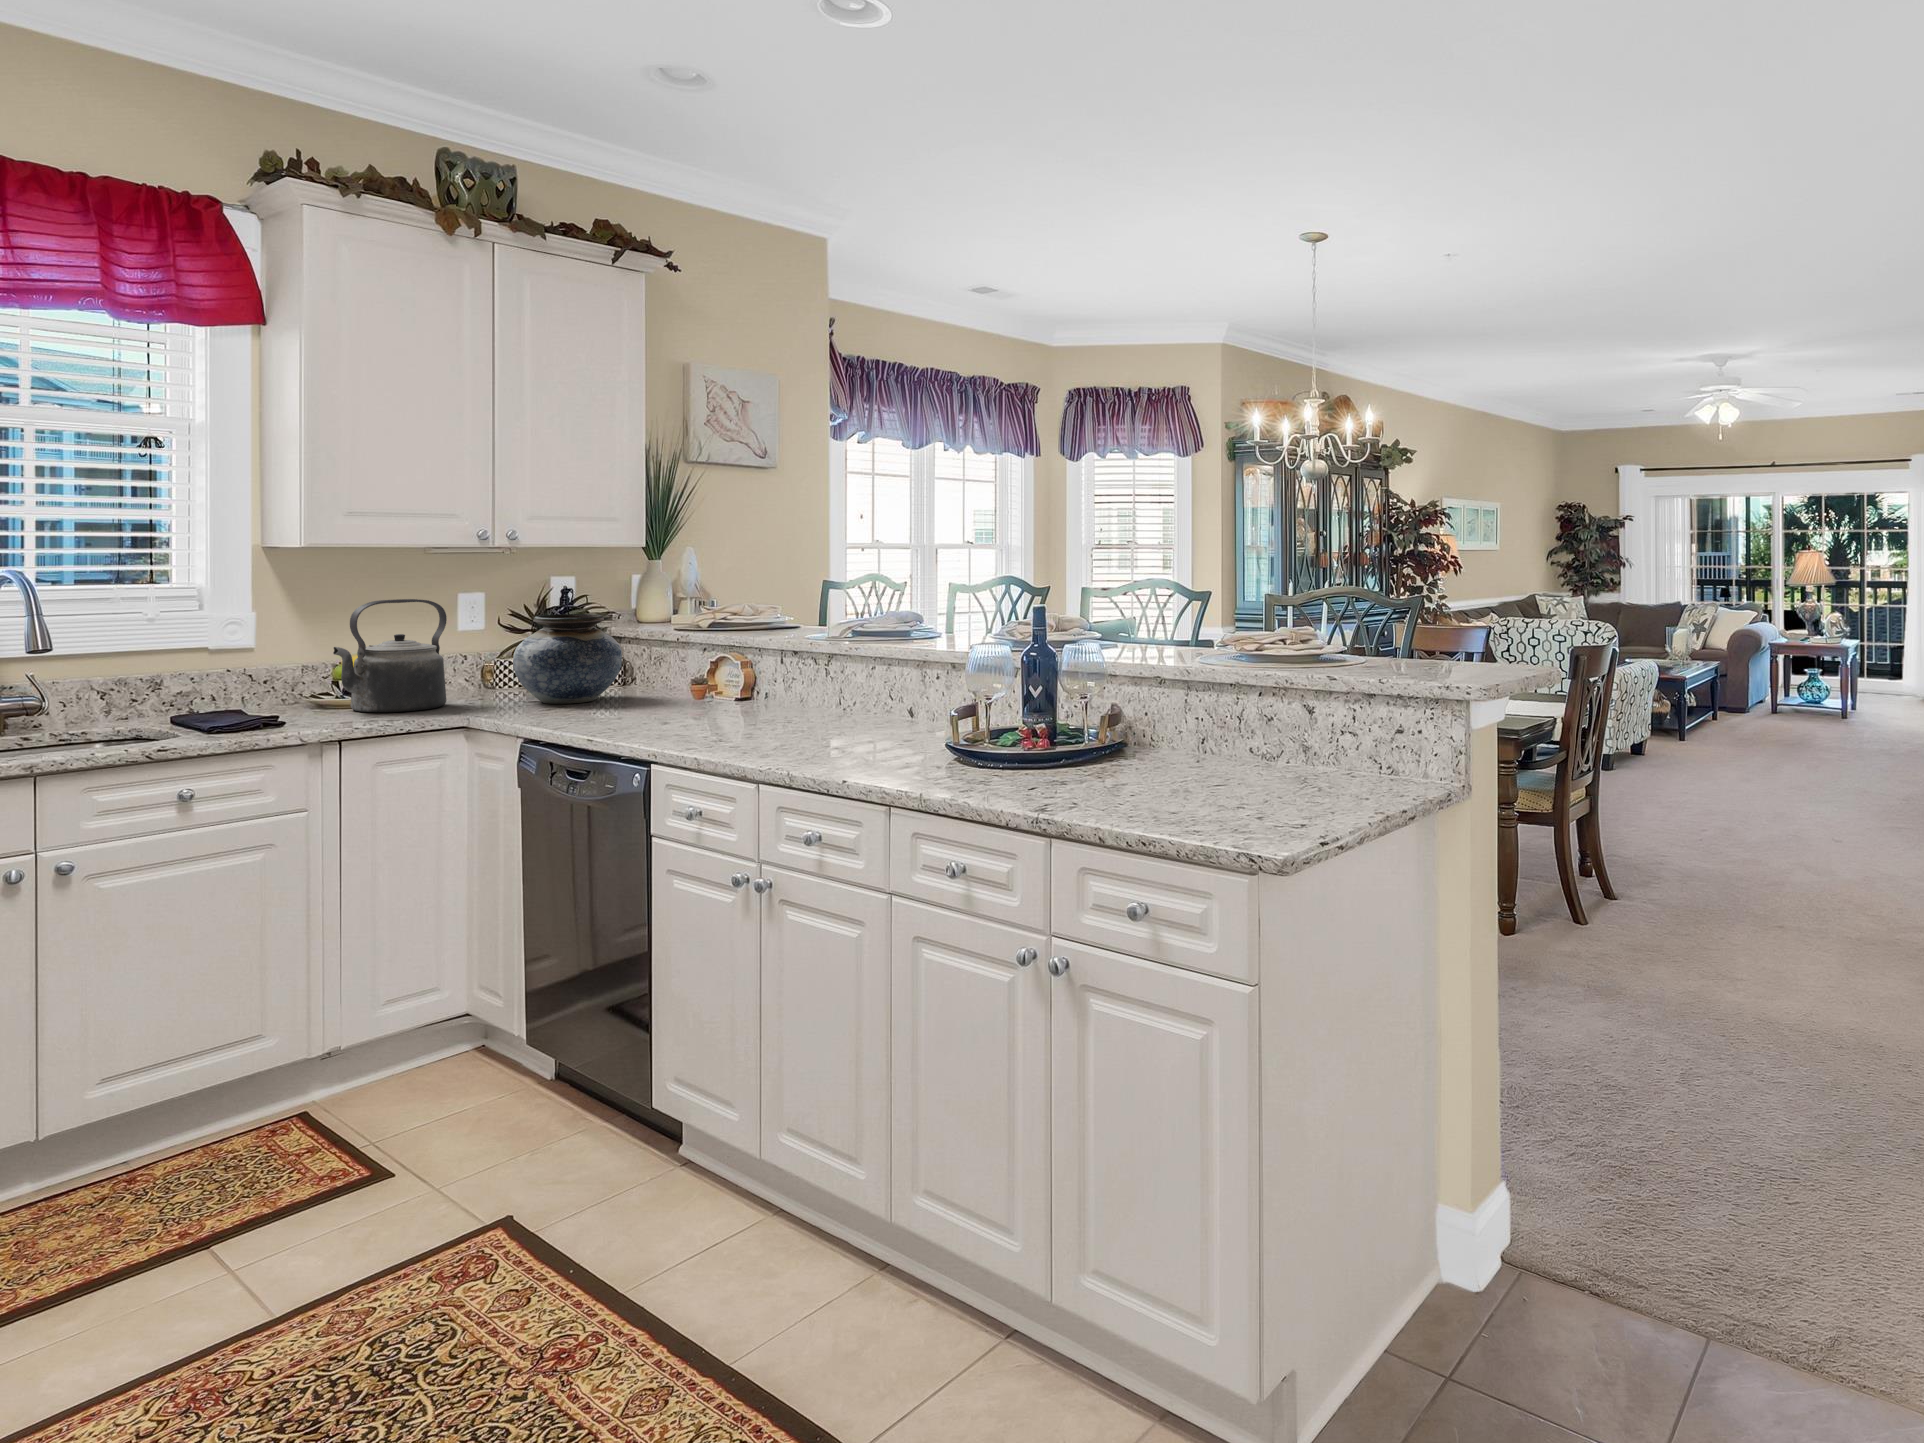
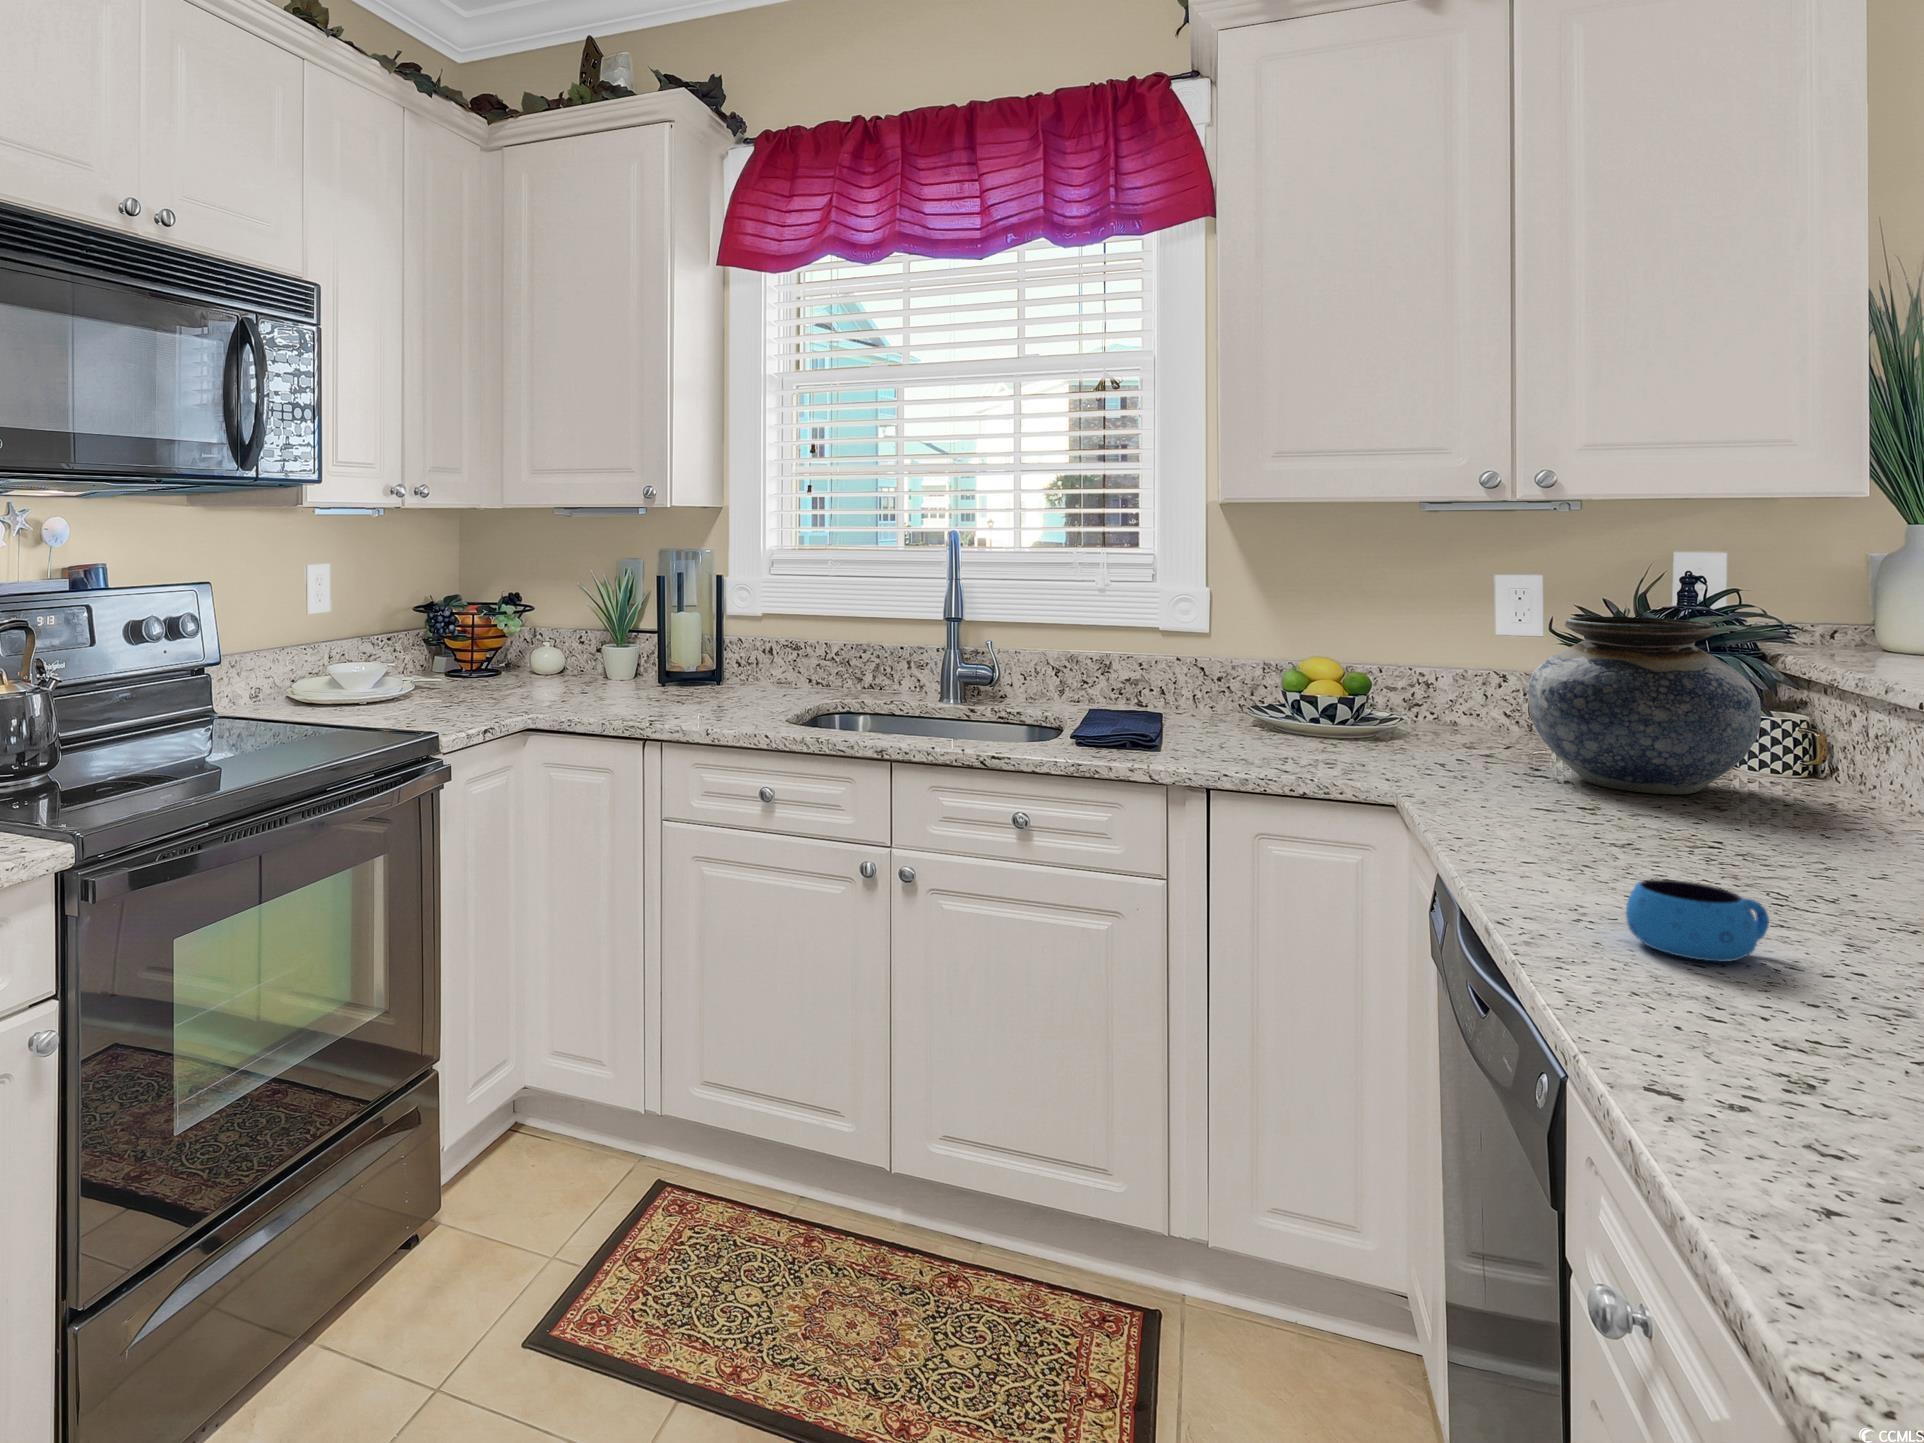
kettle: present [333,599,447,712] -> none [1249,578,1427,756]
mug: none [648,716,692,743] -> present [1626,879,1769,962]

